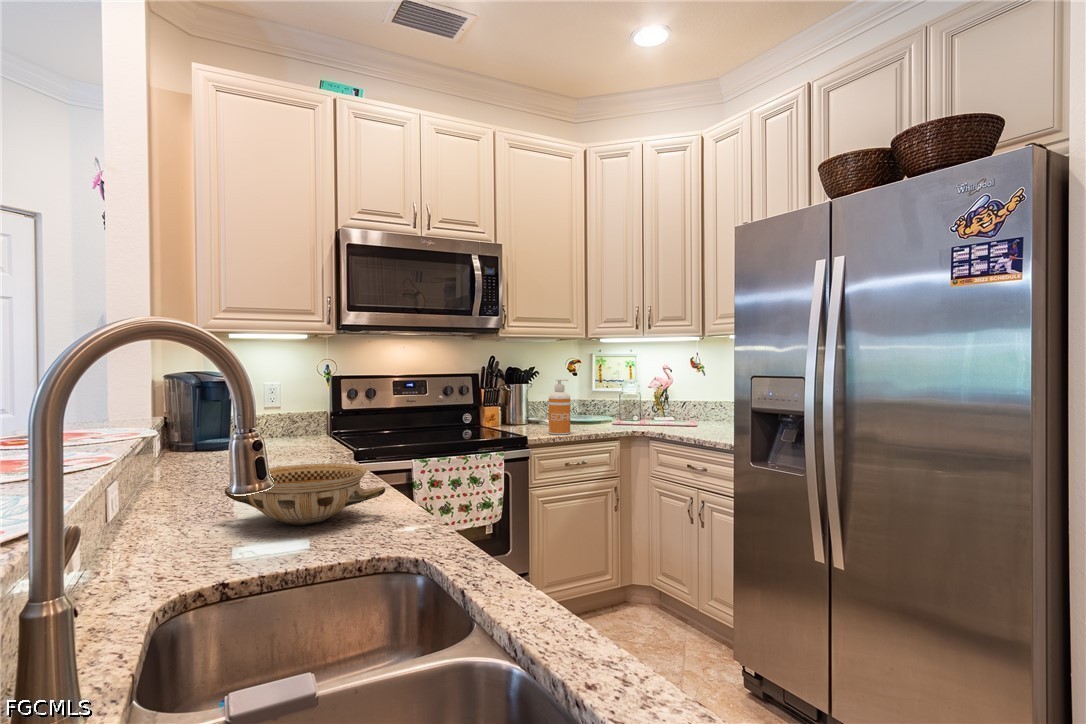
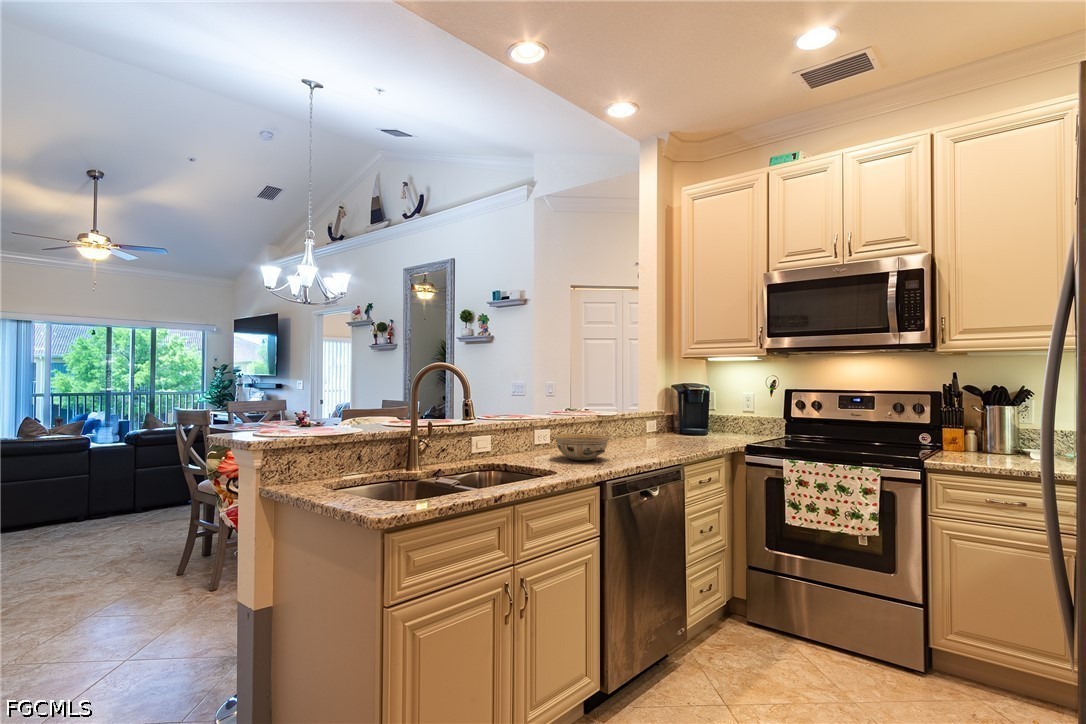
soap dispenser: present [548,379,570,435] -> none [951,402,982,464]

